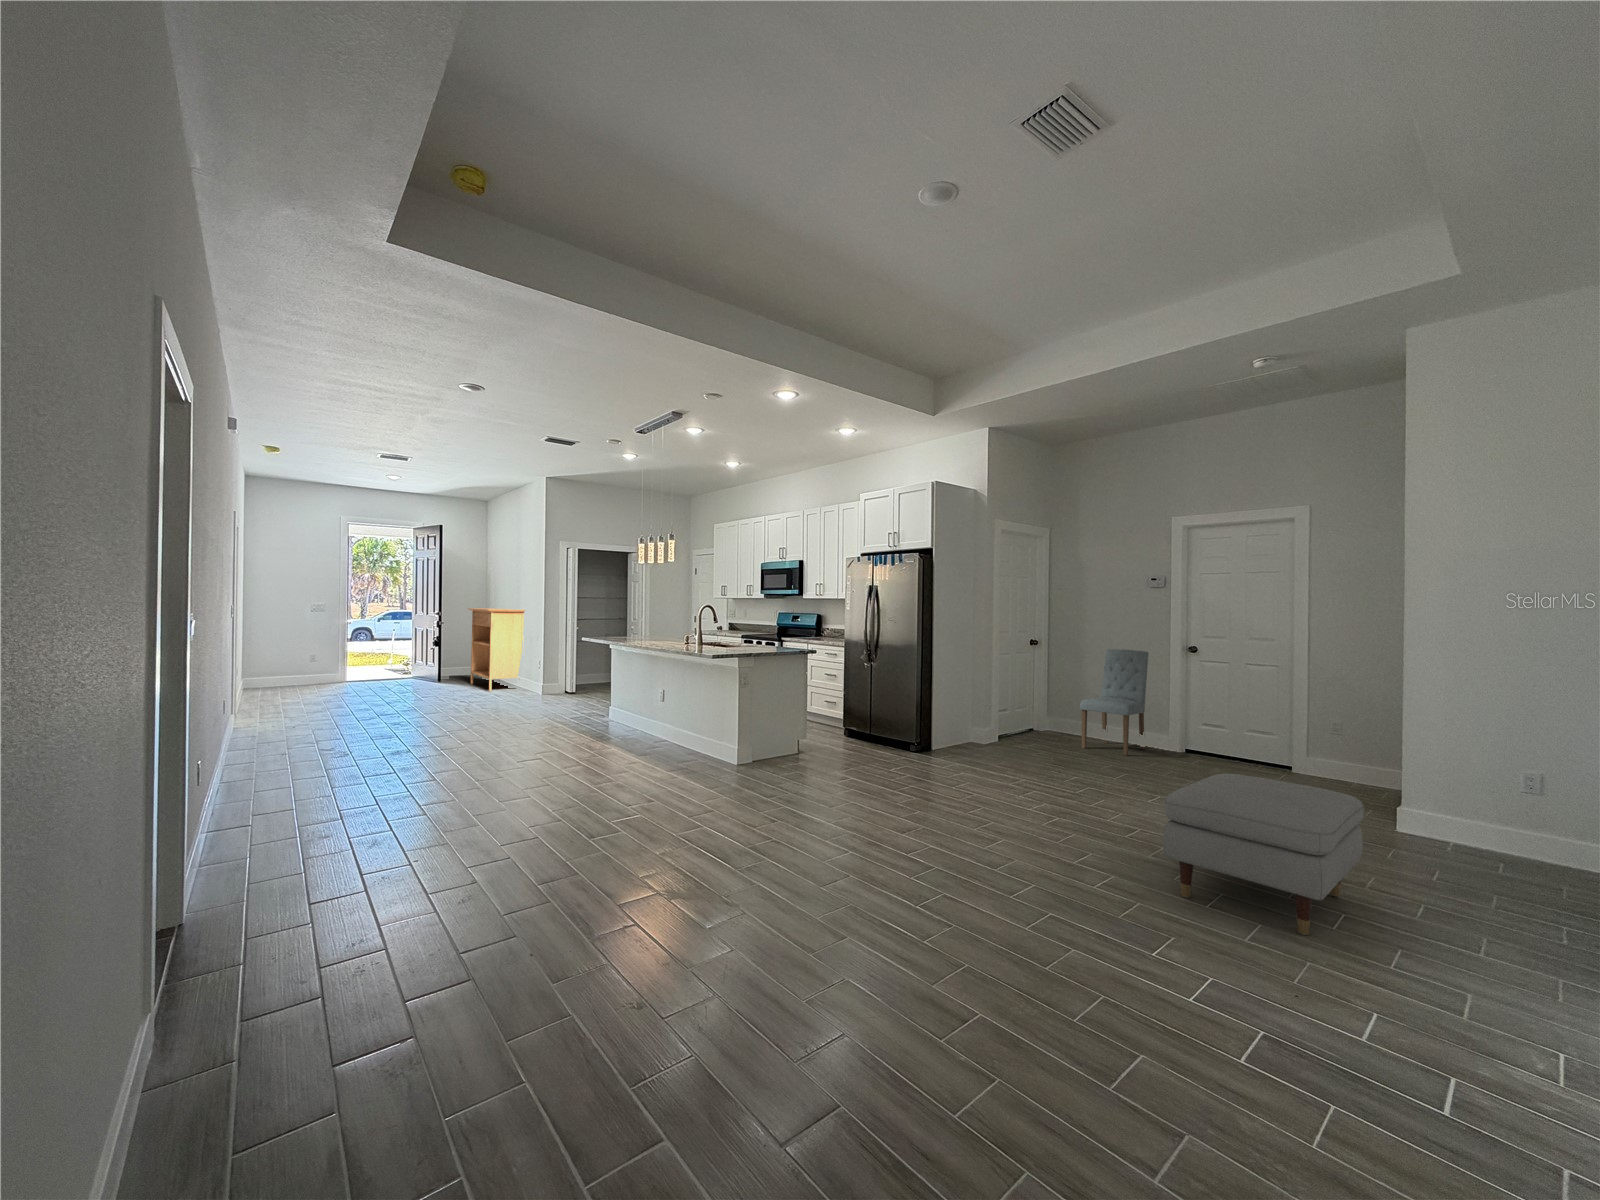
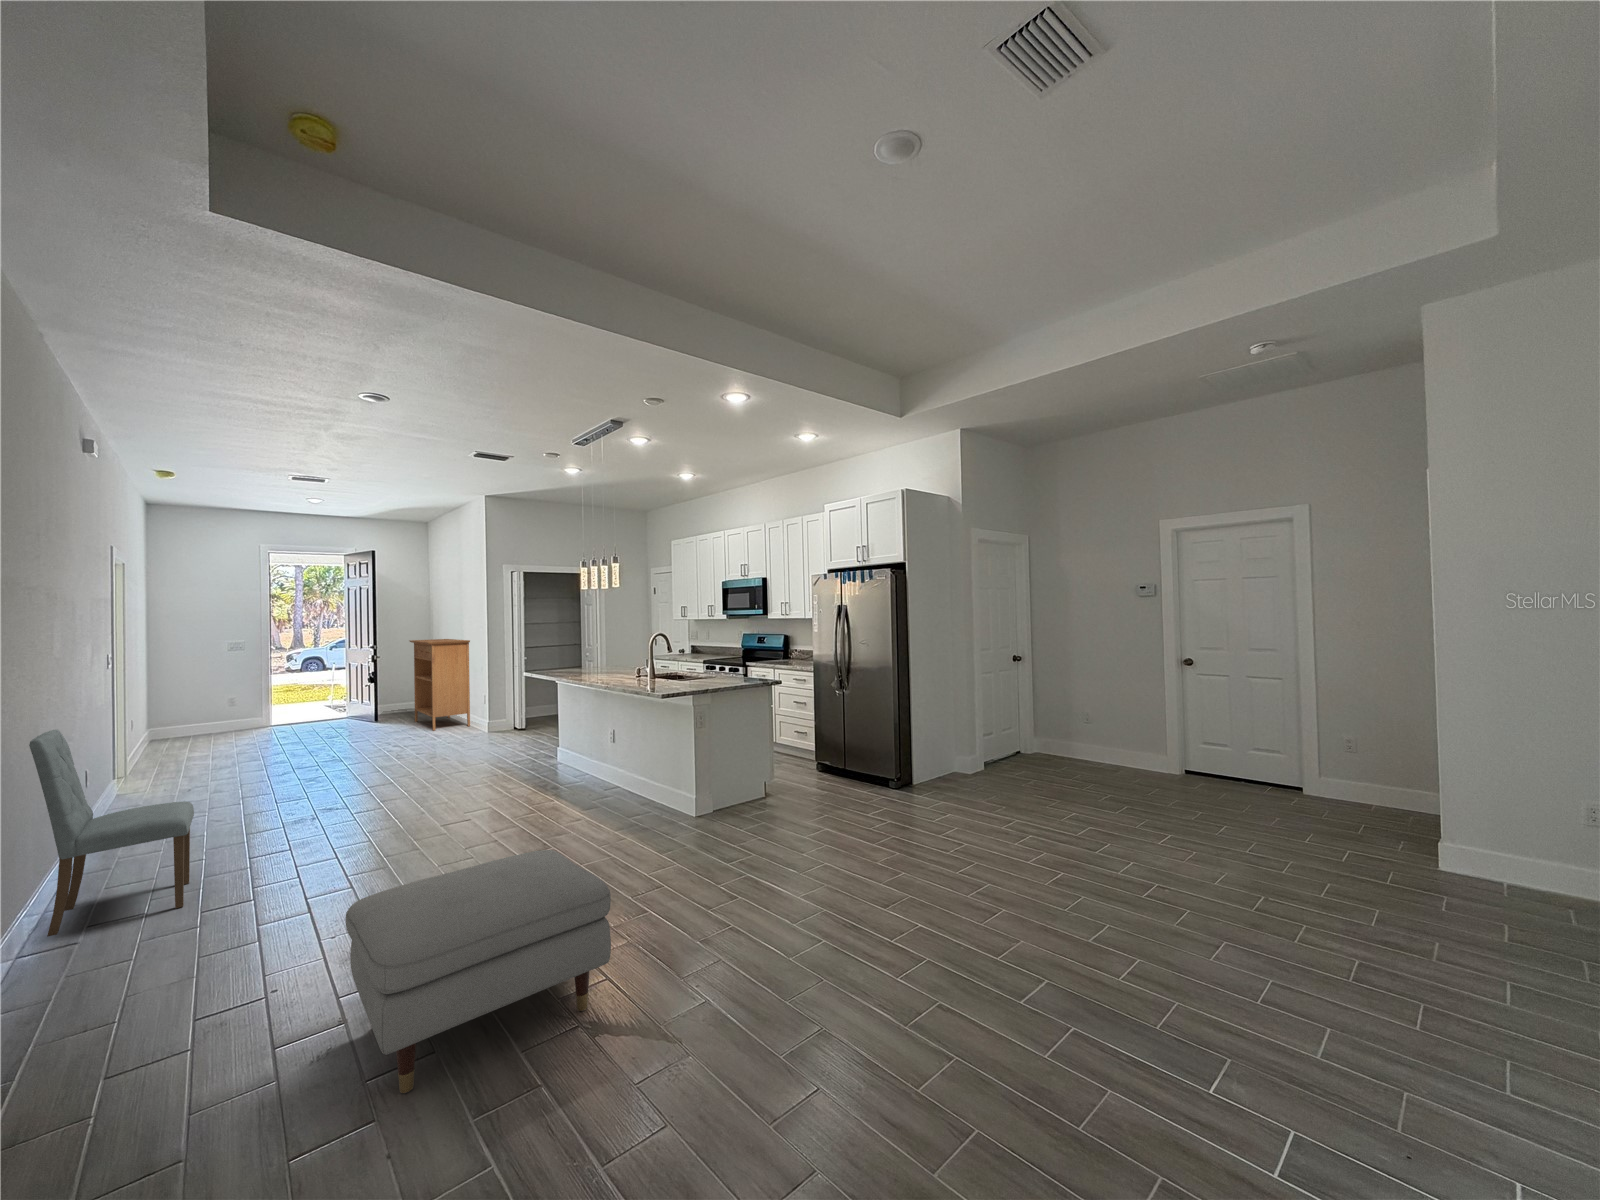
dining chair: present [1080,649,1148,756] -> present [29,730,194,936]
ottoman: present [1163,774,1364,935] -> present [346,850,611,1093]

